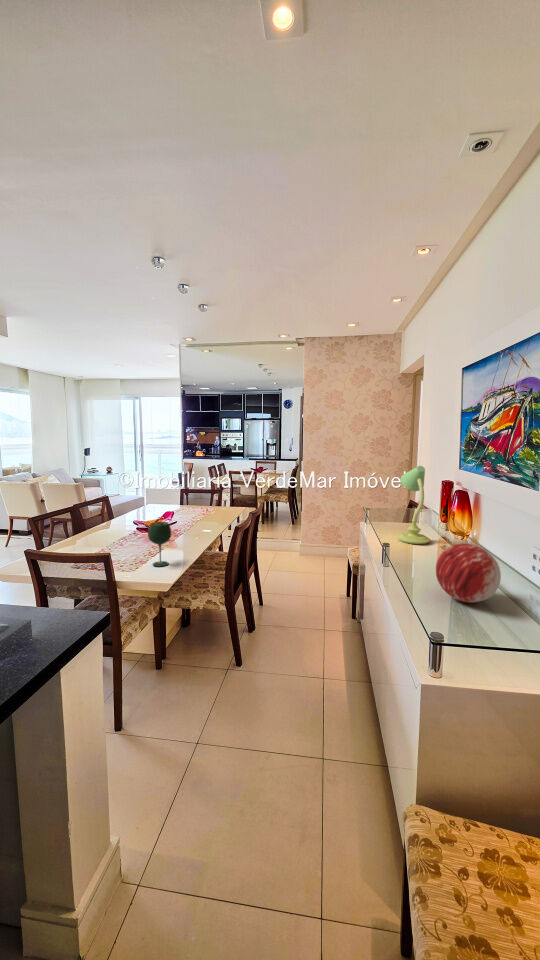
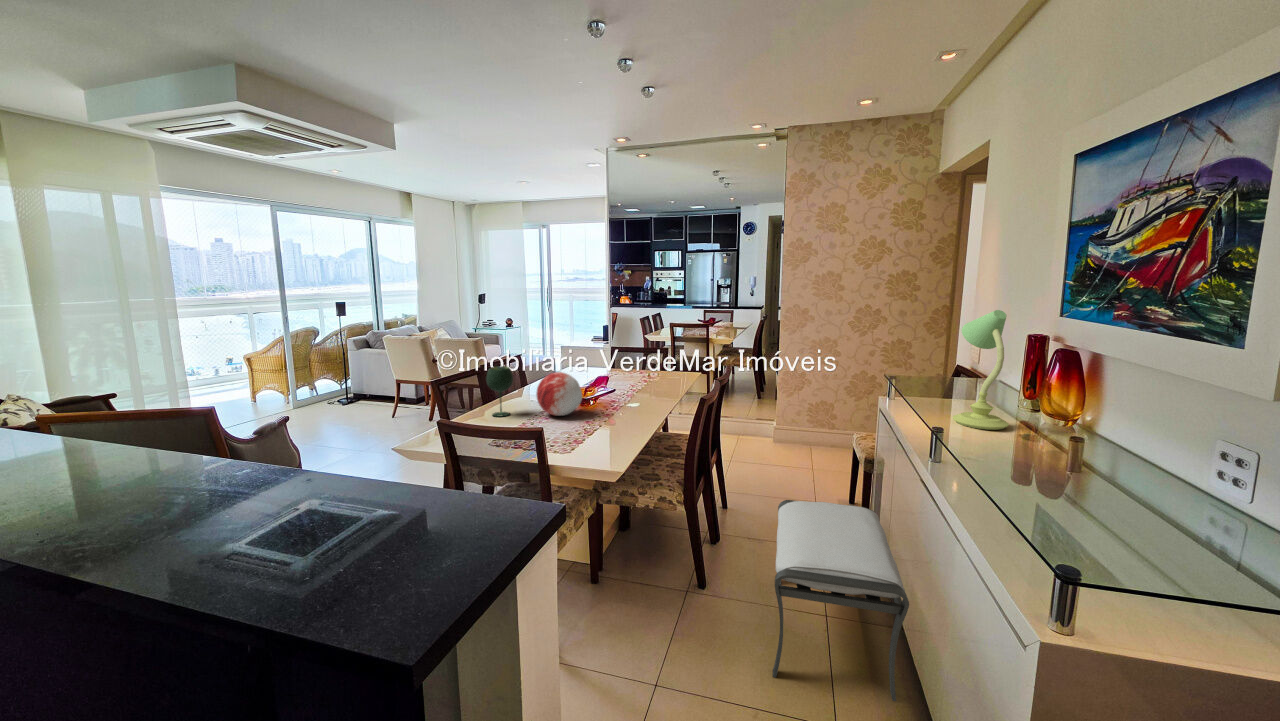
wine glass: present [148,522,171,567] -> present [486,366,513,417]
decorative orb: present [436,543,501,603] -> present [536,372,582,416]
ottoman: none [280,597,367,732] -> present [773,500,909,701]

